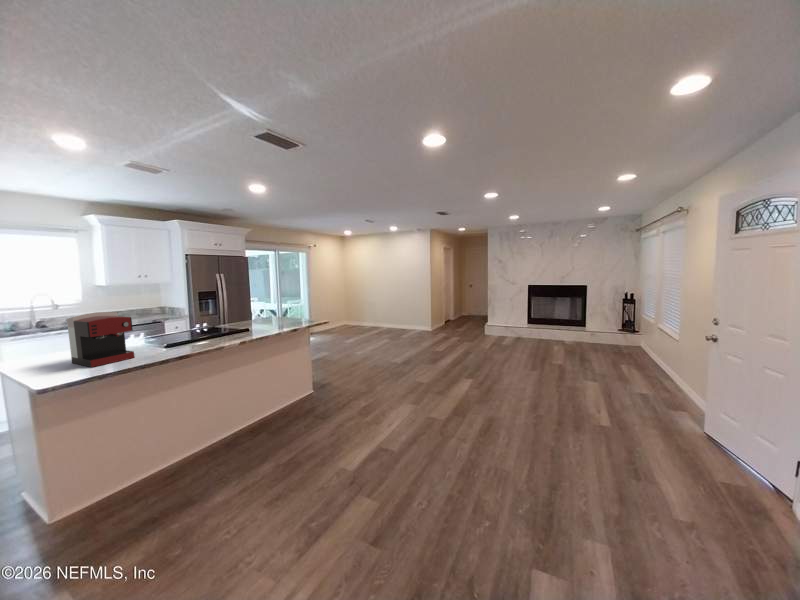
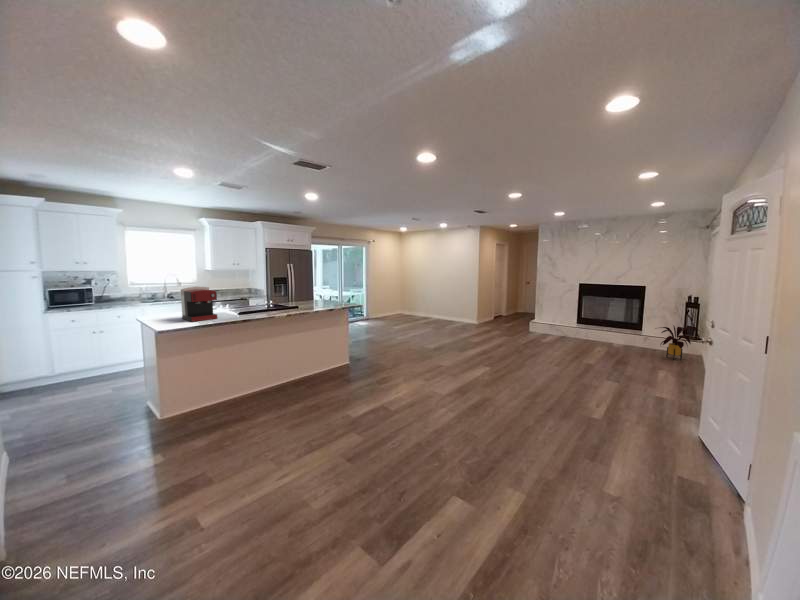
house plant: none [605,320,646,353] -> present [660,326,698,360]

